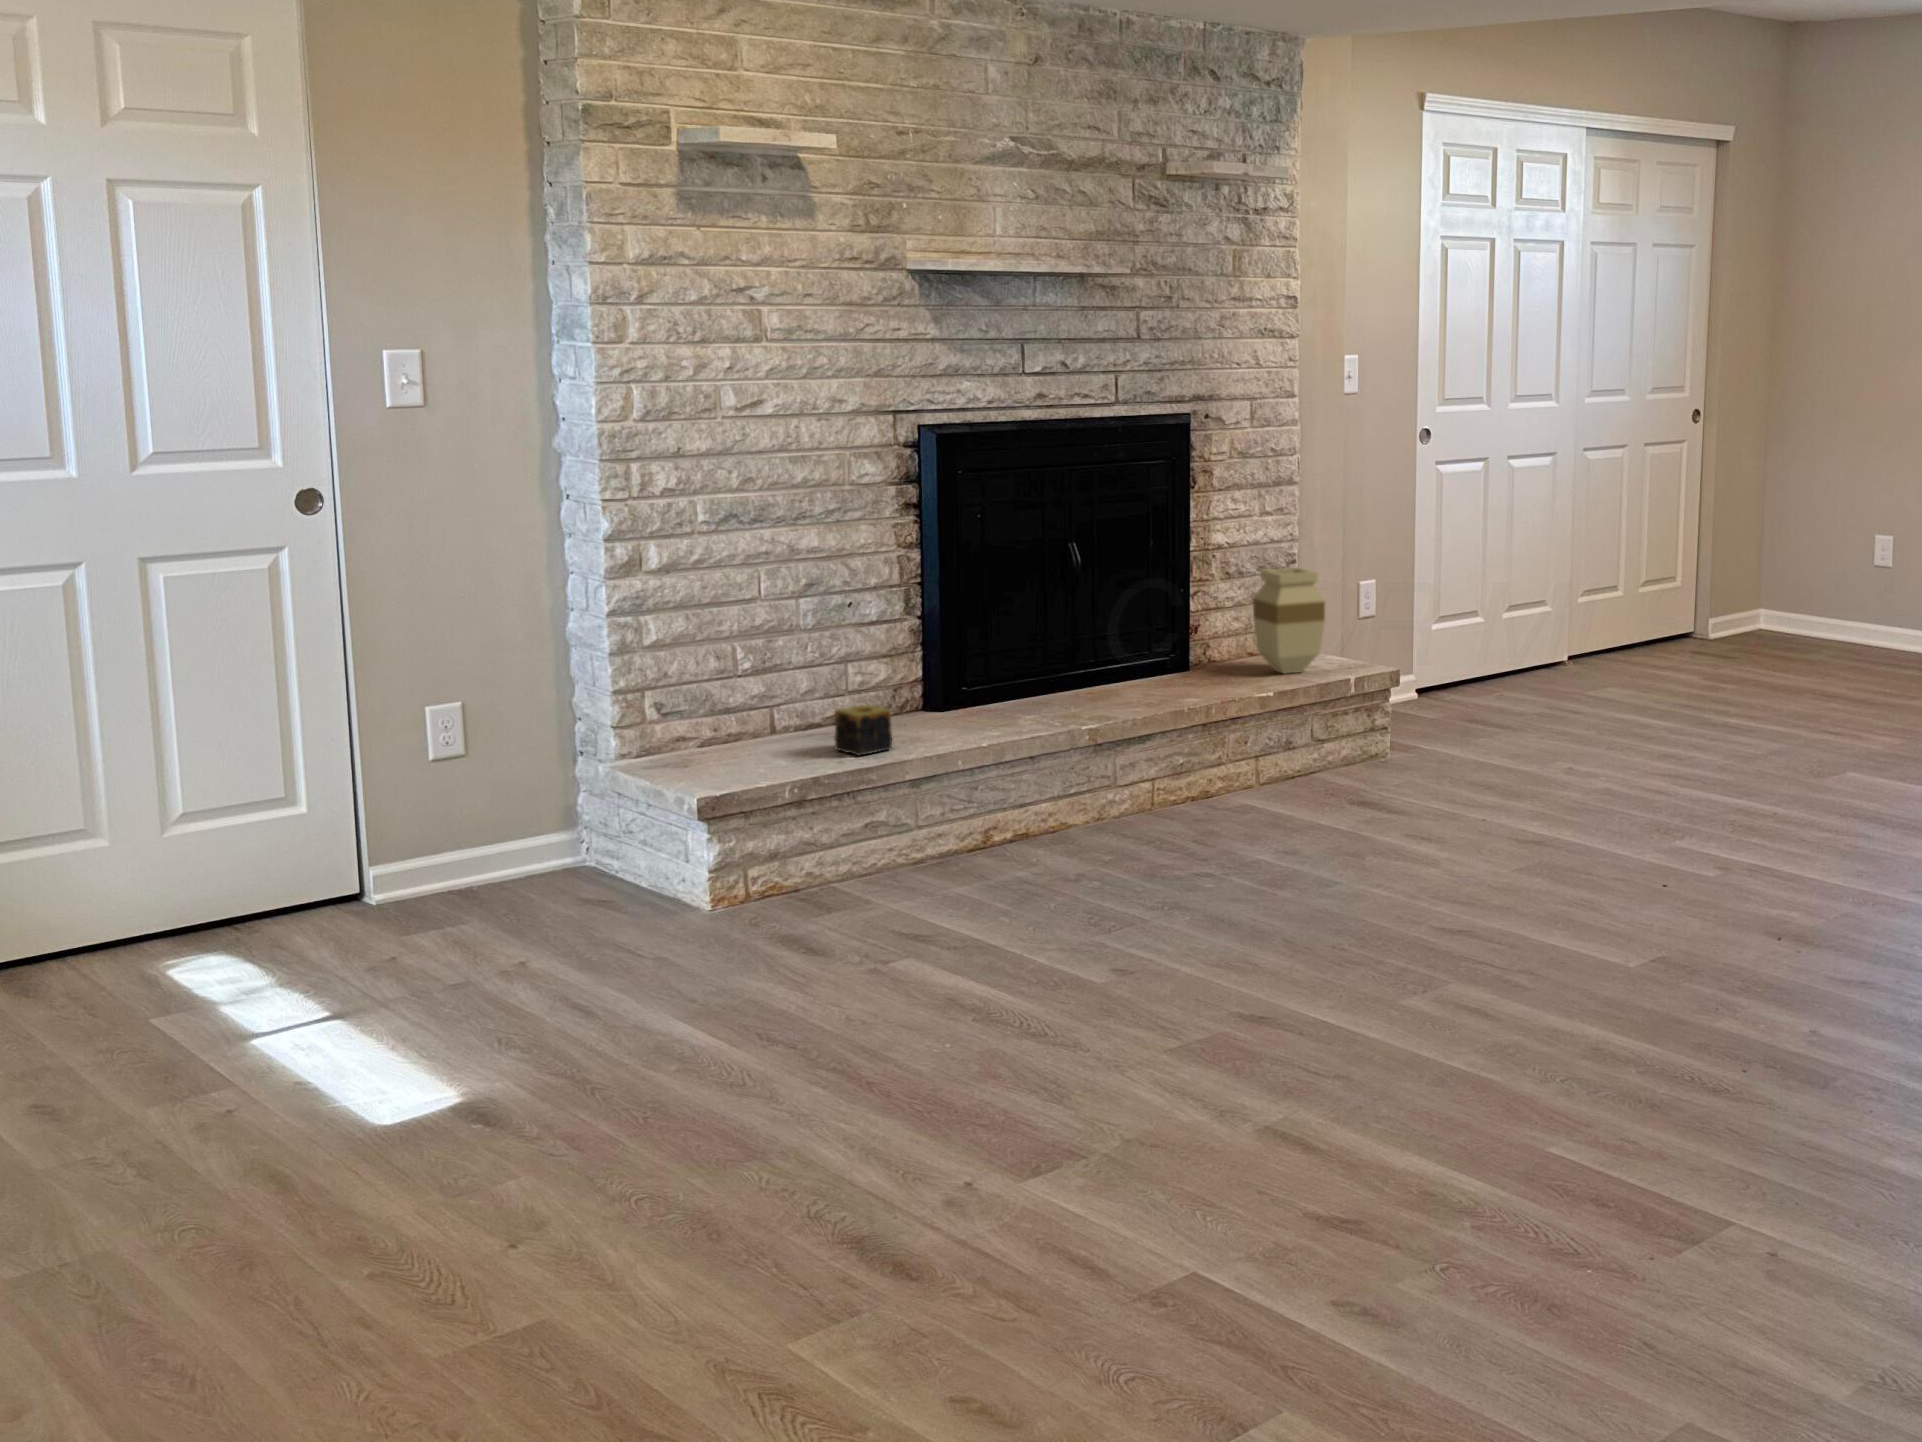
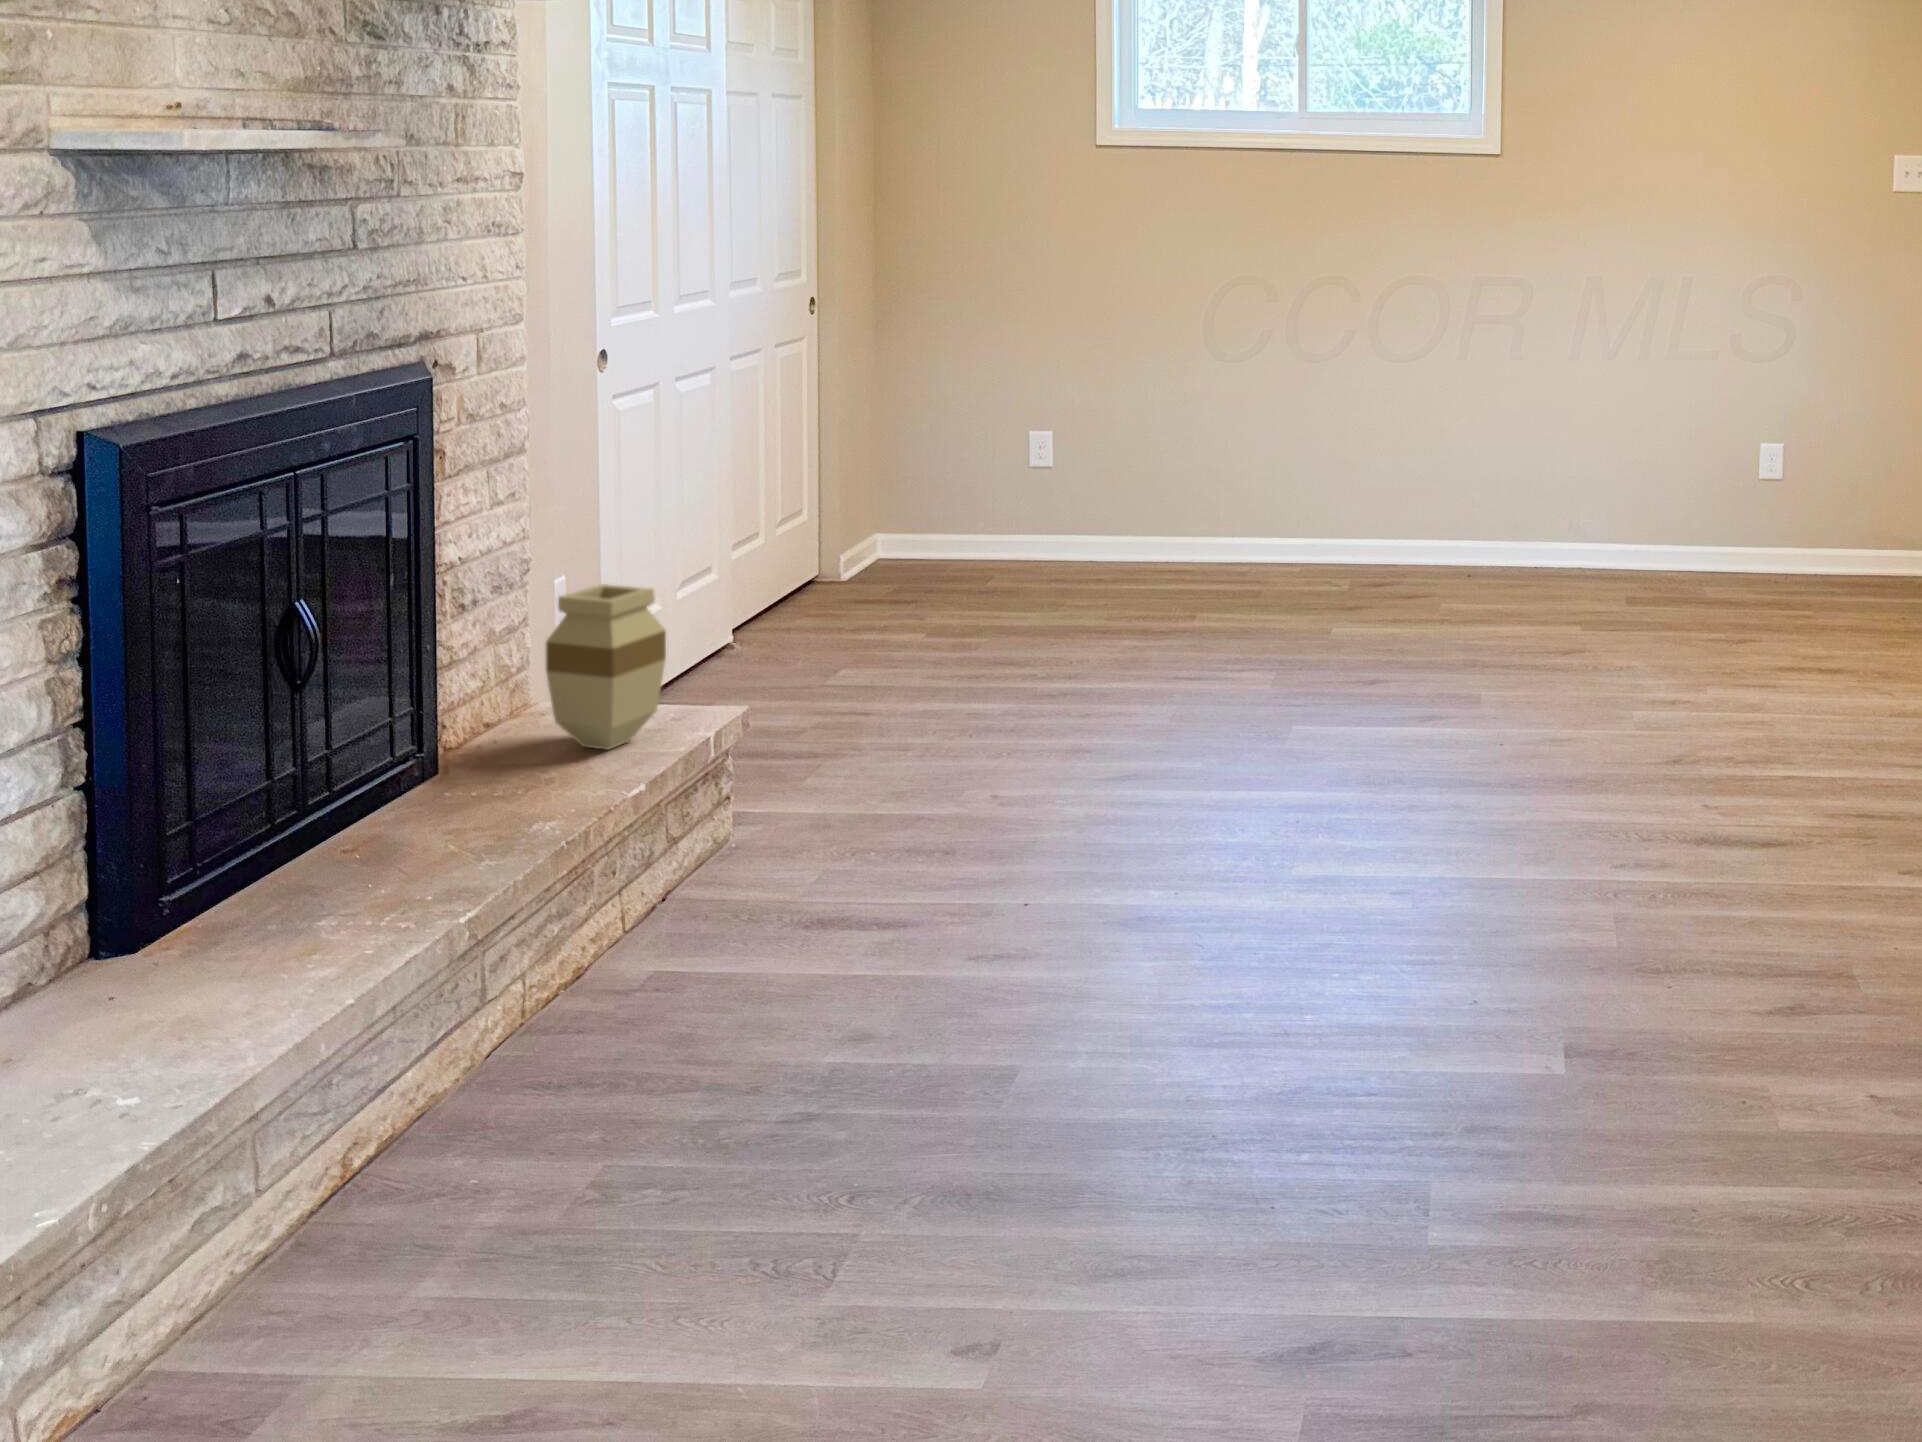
candle: present [835,705,892,756] -> none [73,986,200,1095]

